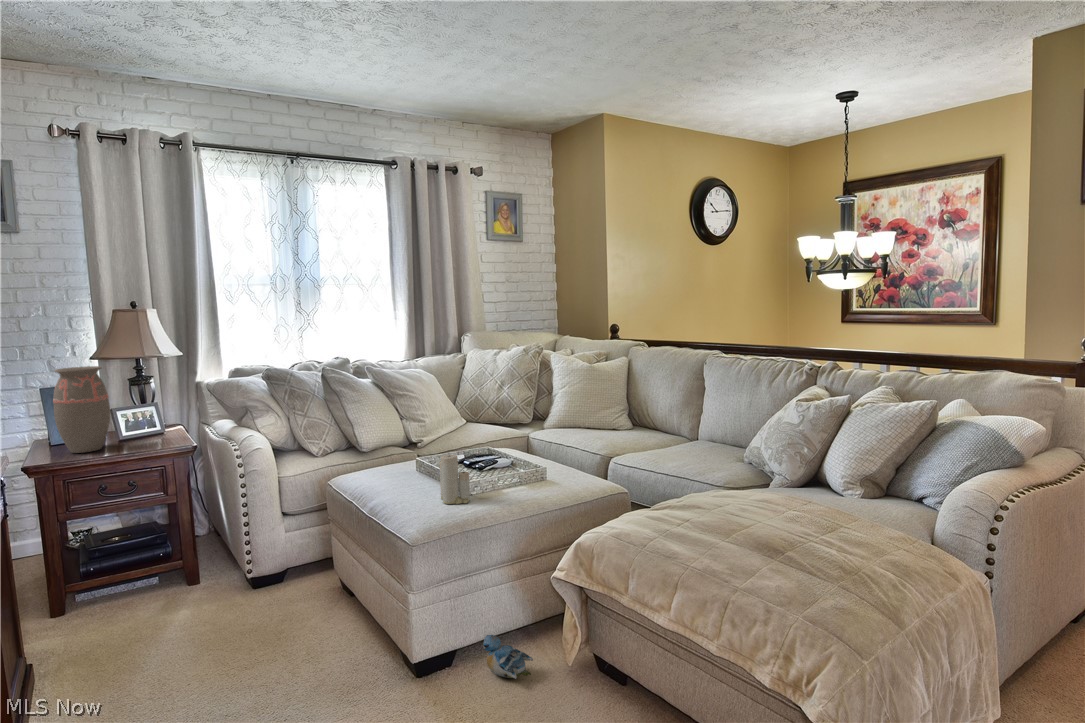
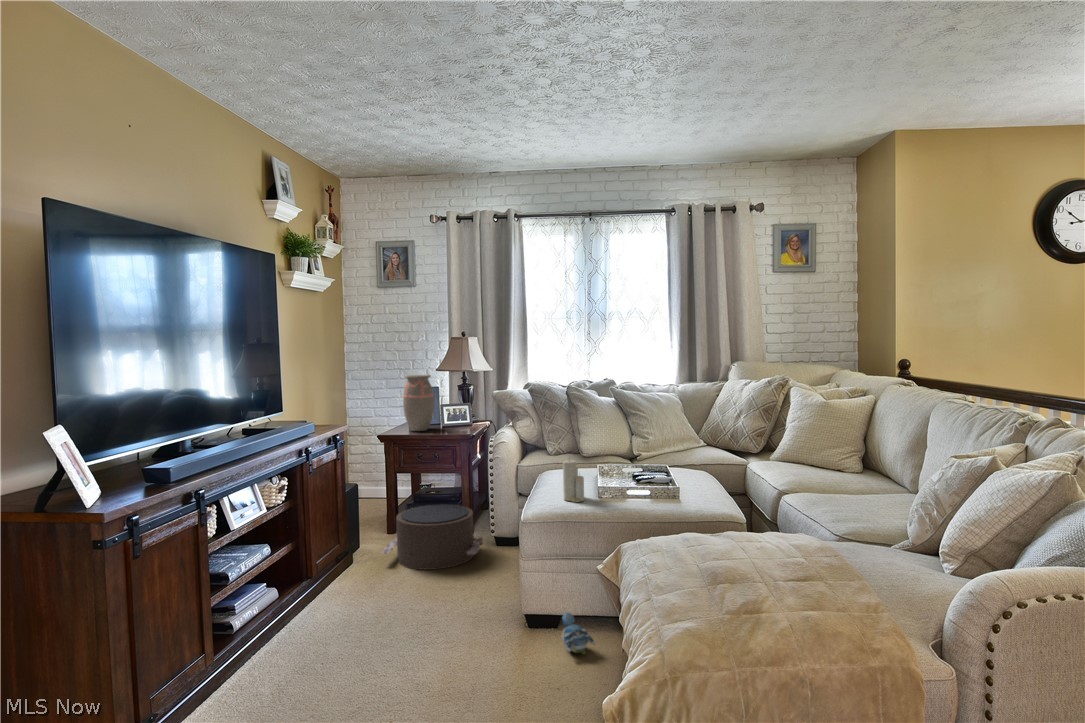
pouf: none [101,546,262,654] -> present [382,504,483,570]

